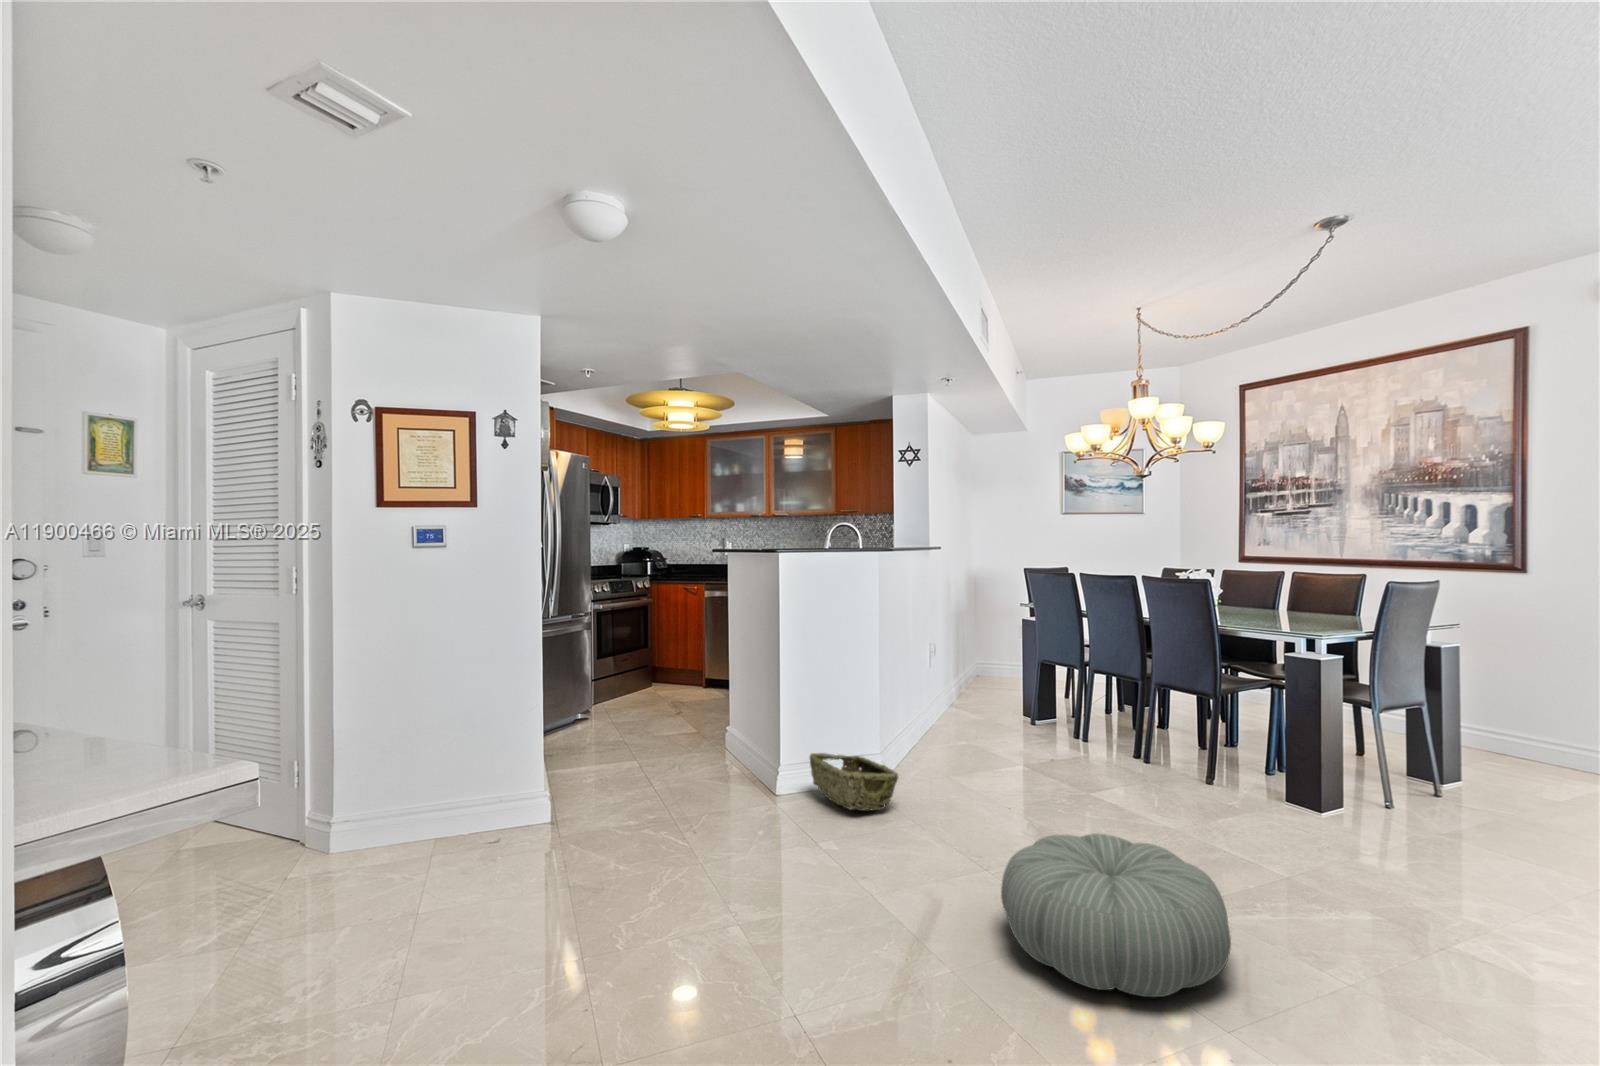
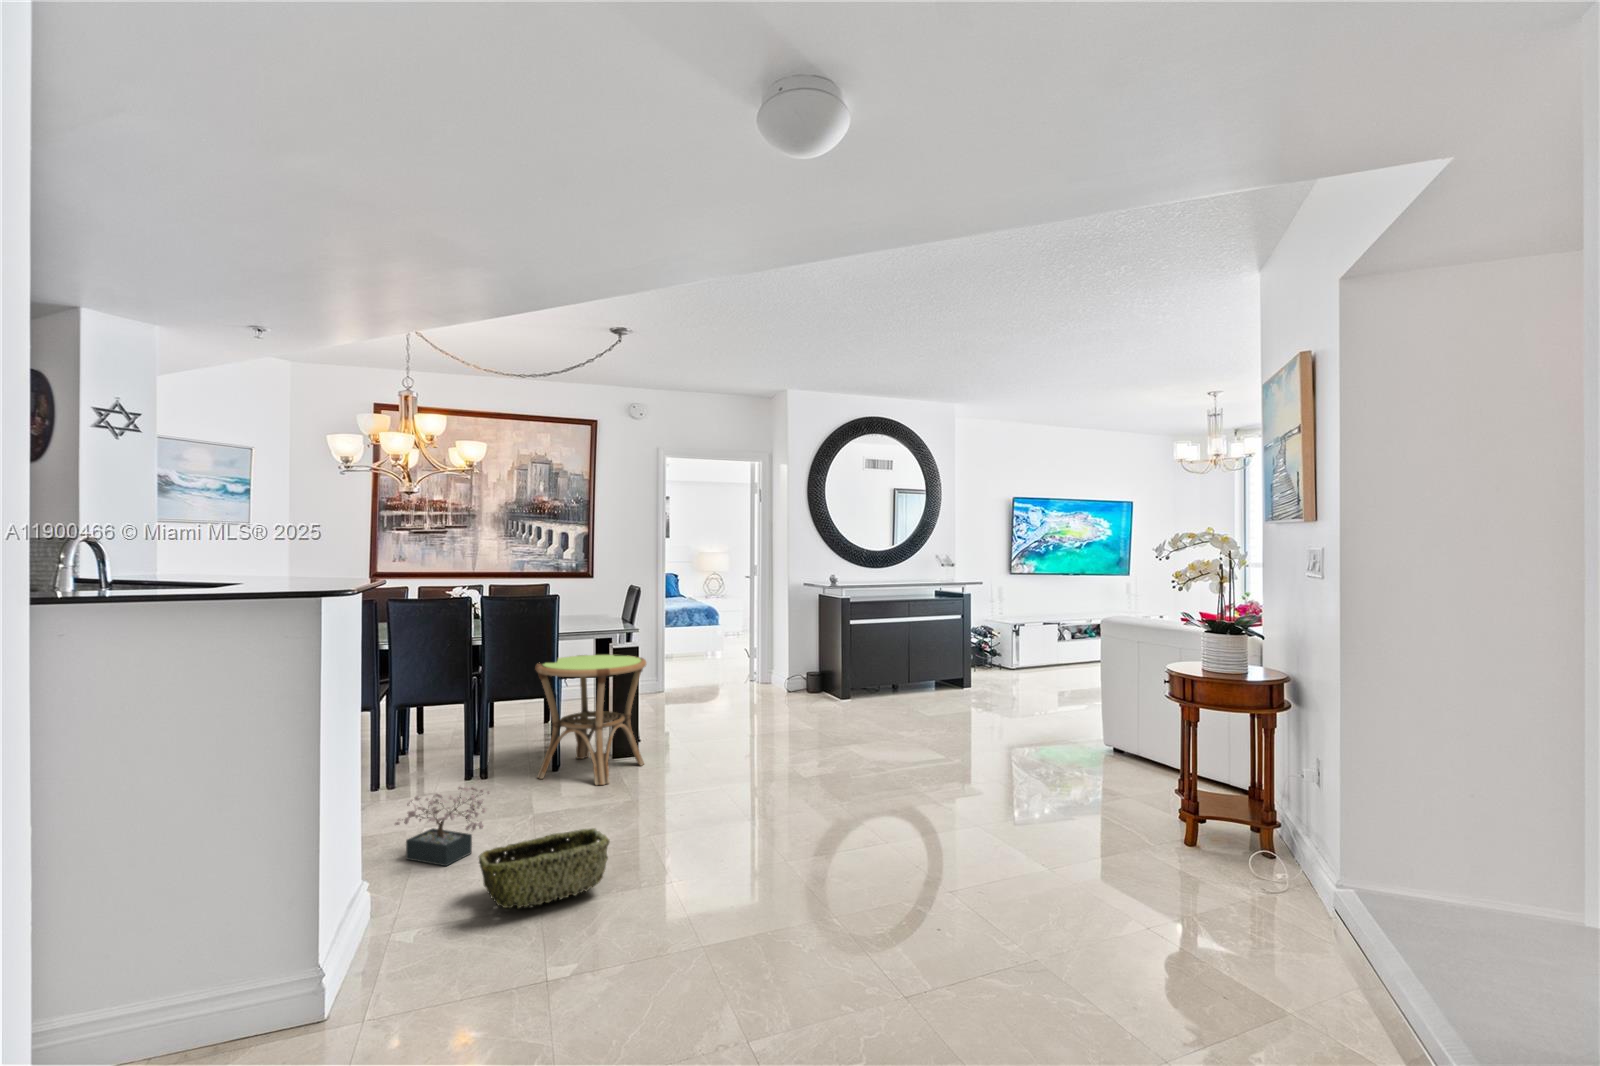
side table: none [1102,653,1242,808] -> present [535,655,646,785]
decorative plant: none [894,717,942,776] -> present [395,787,489,866]
pouf: present [1001,834,1231,997] -> none [801,751,935,838]

